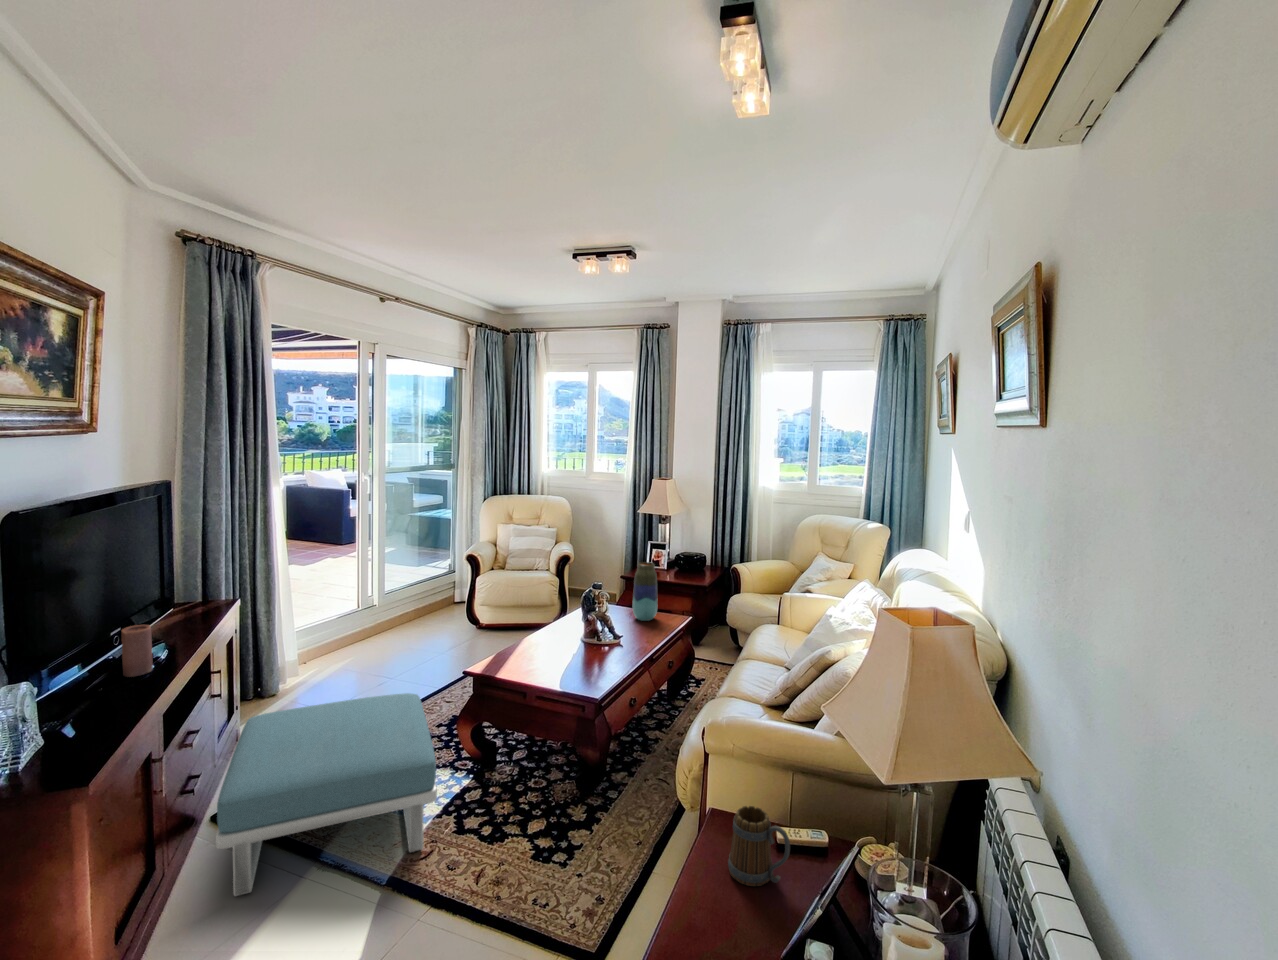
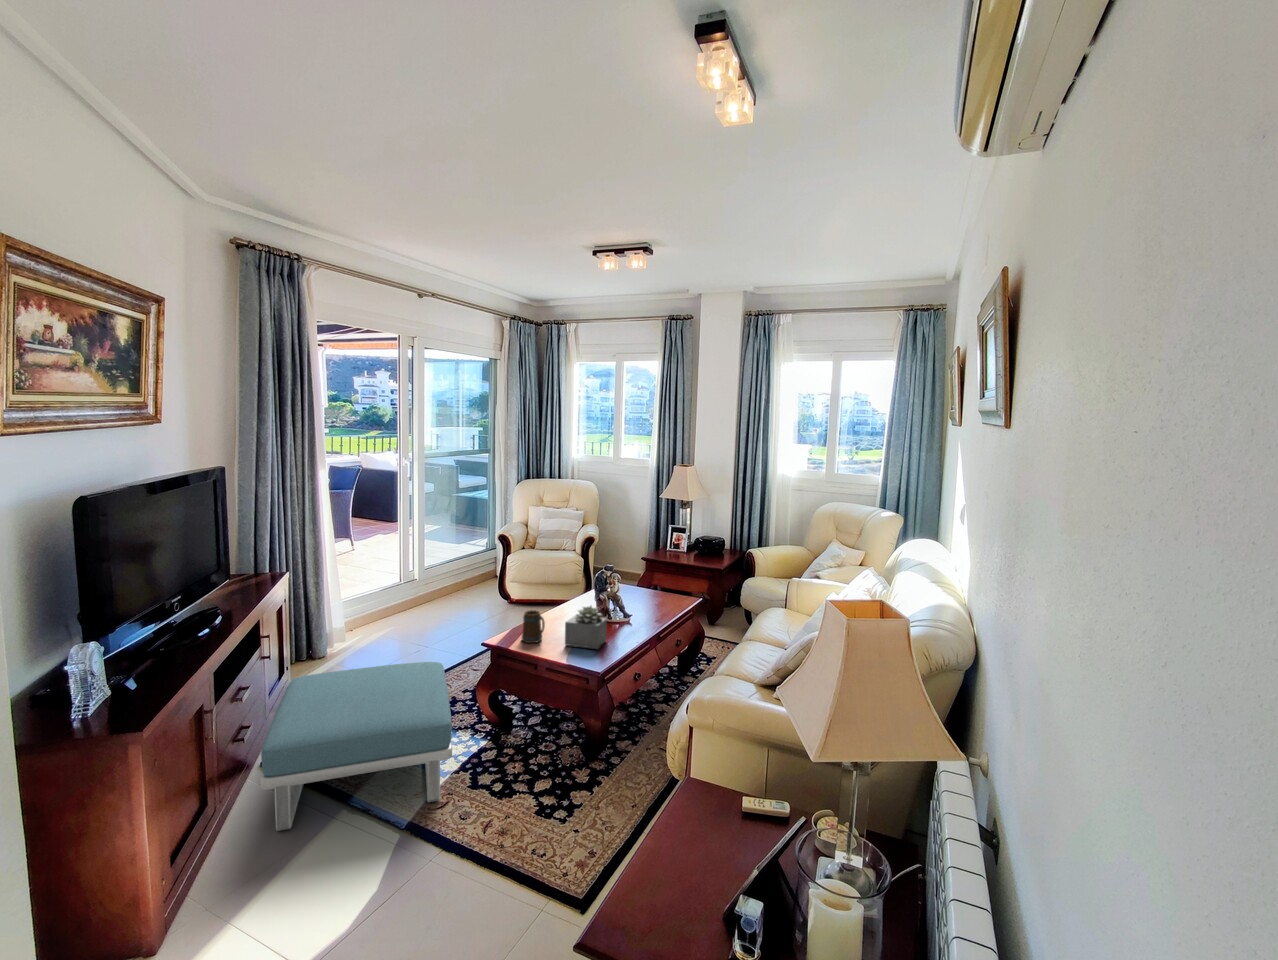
vase: present [633,562,657,621] -> none [646,546,669,601]
candle: present [122,625,153,677] -> none [181,595,208,639]
succulent plant: none [555,626,599,673] -> present [565,605,607,649]
mug: present [728,806,790,886] -> present [521,610,545,643]

